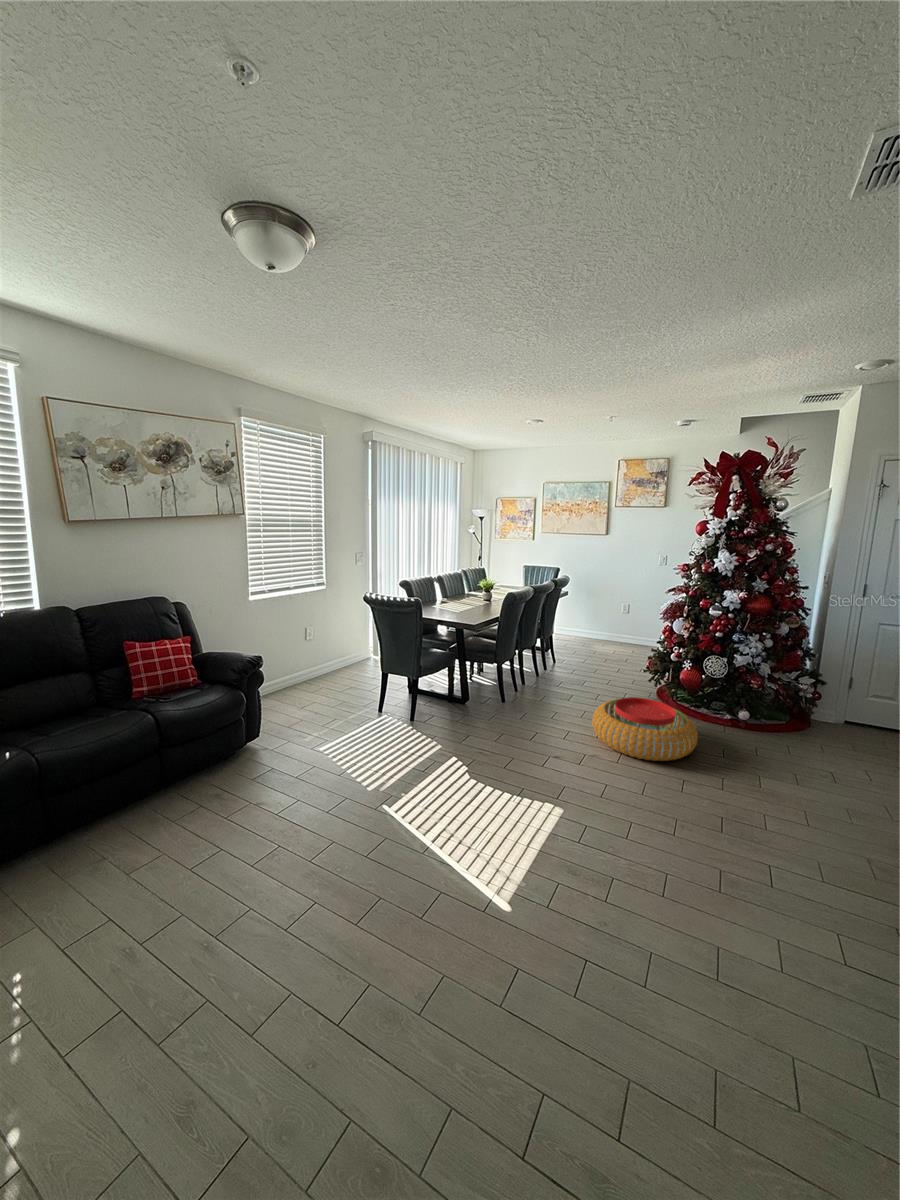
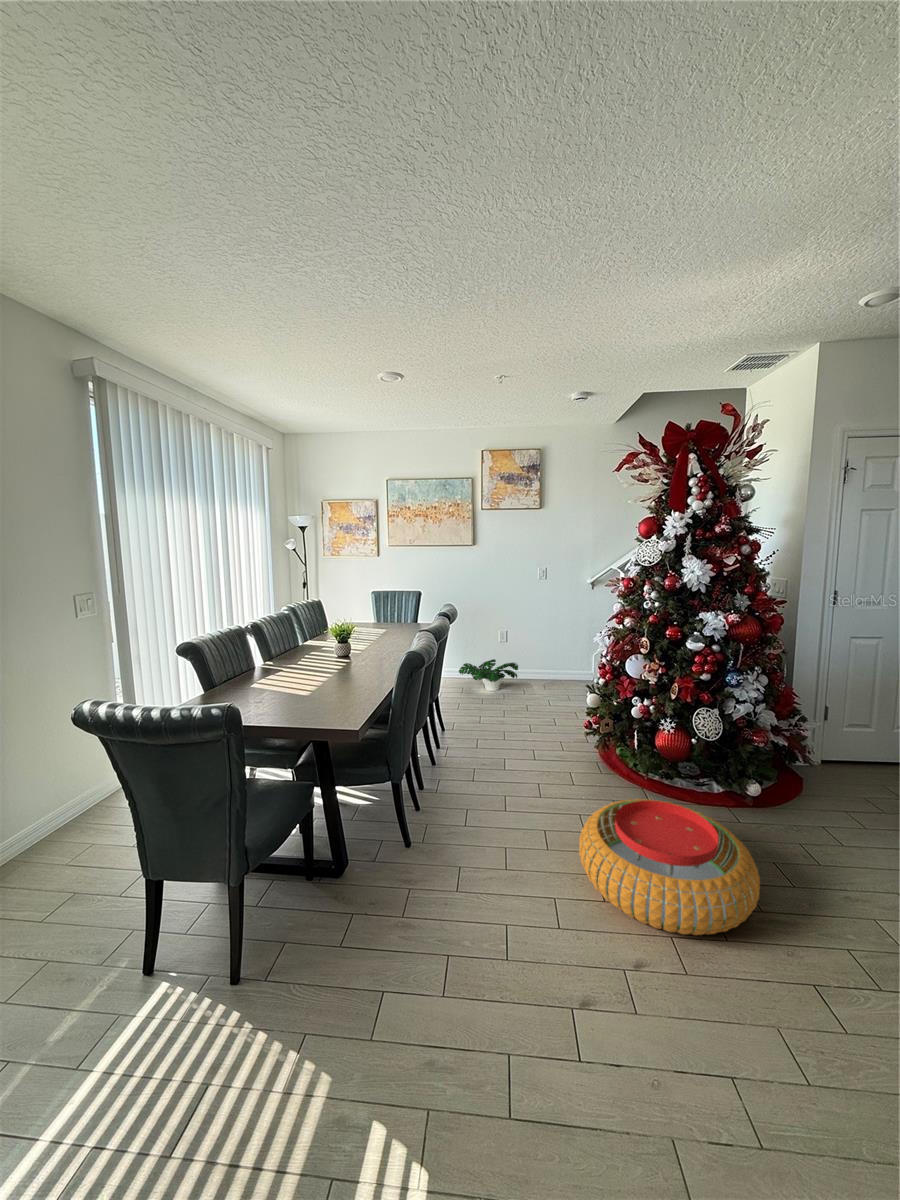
potted plant: none [581,624,631,647] -> present [459,659,518,691]

